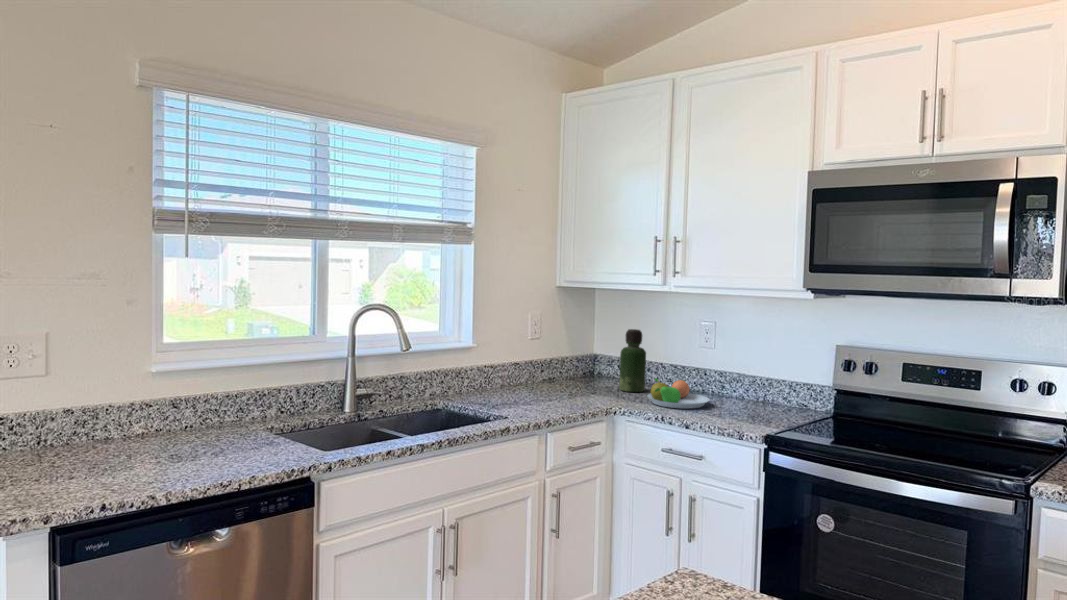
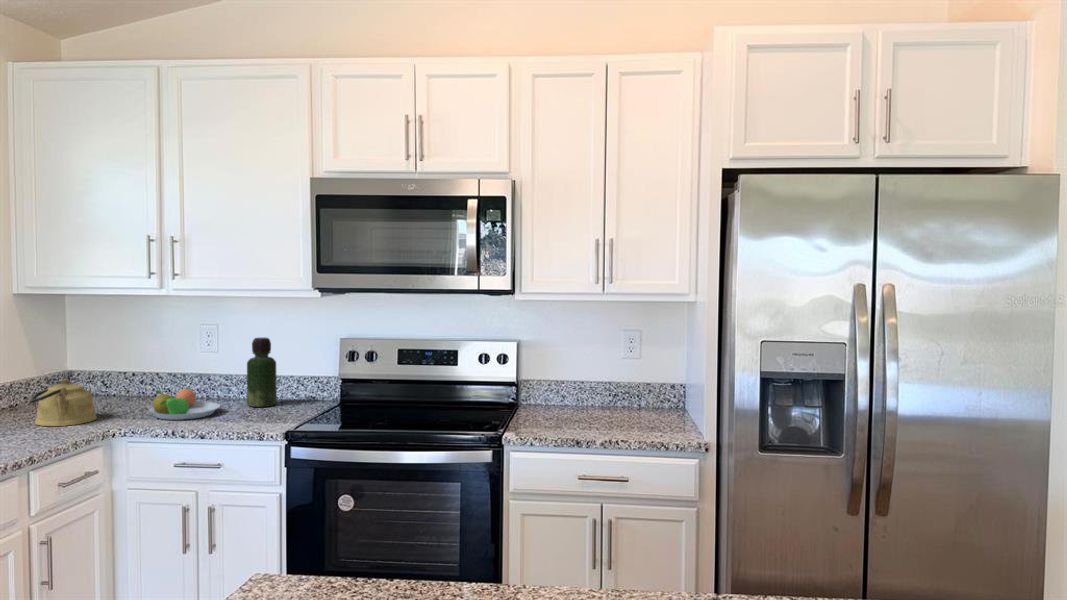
bottle: present [619,329,646,392] -> present [247,337,277,407]
kettle: none [557,359,607,400] -> present [29,379,97,426]

